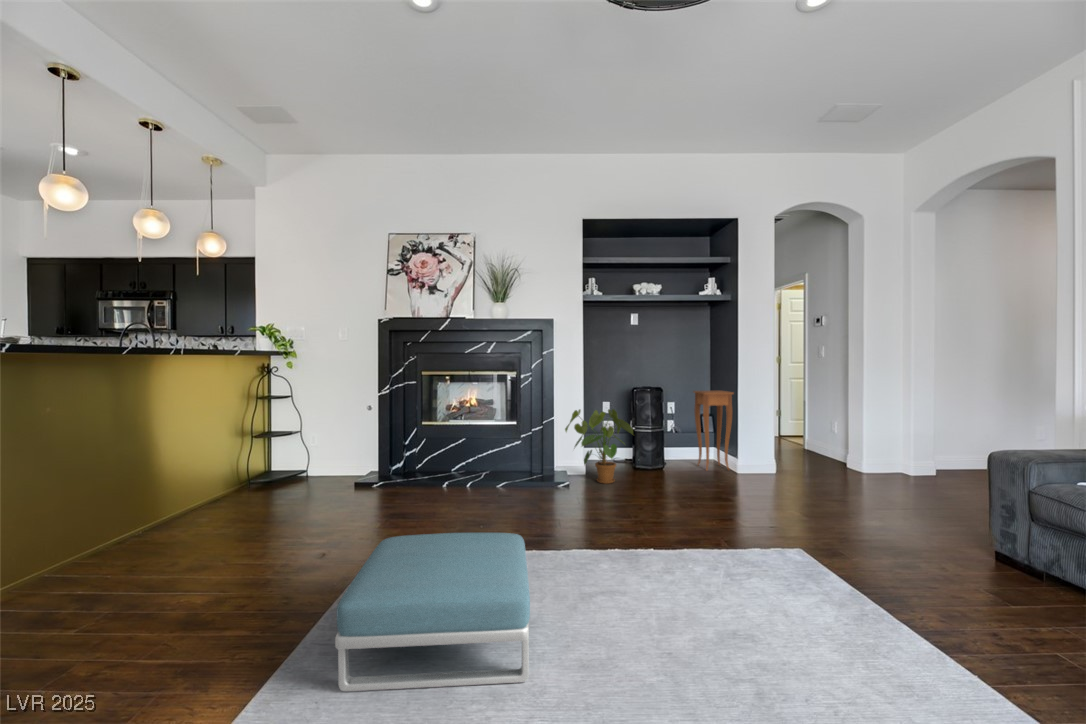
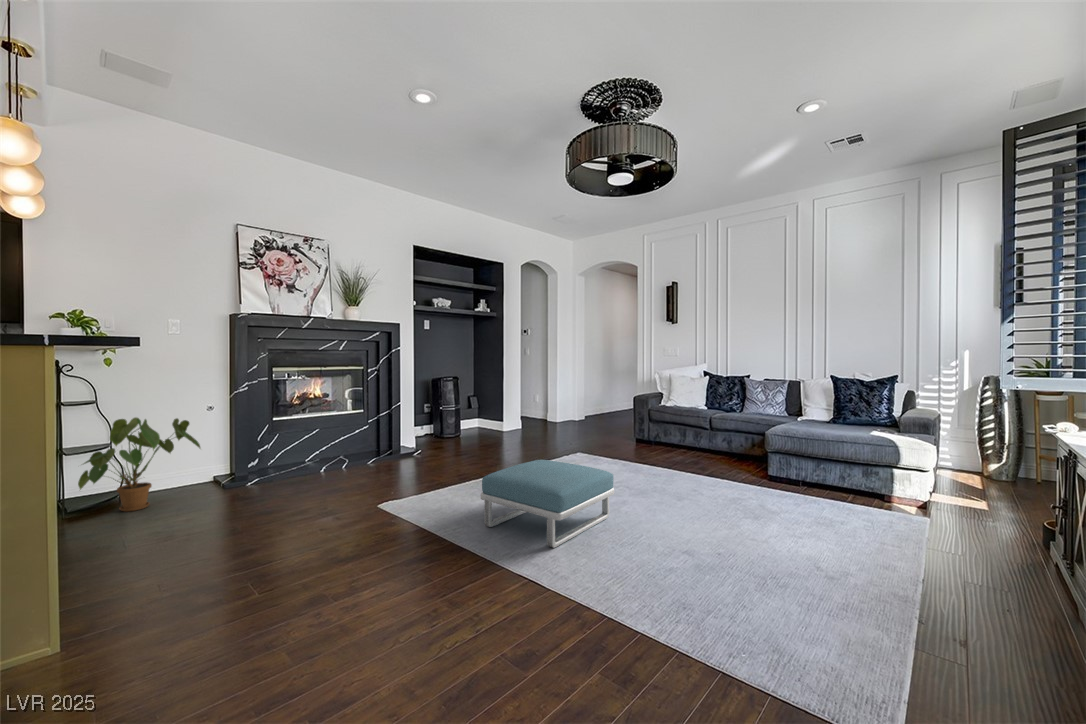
side table: present [694,390,733,470] -> none [473,378,502,432]
house plant: present [565,409,633,484] -> present [78,417,200,511]

